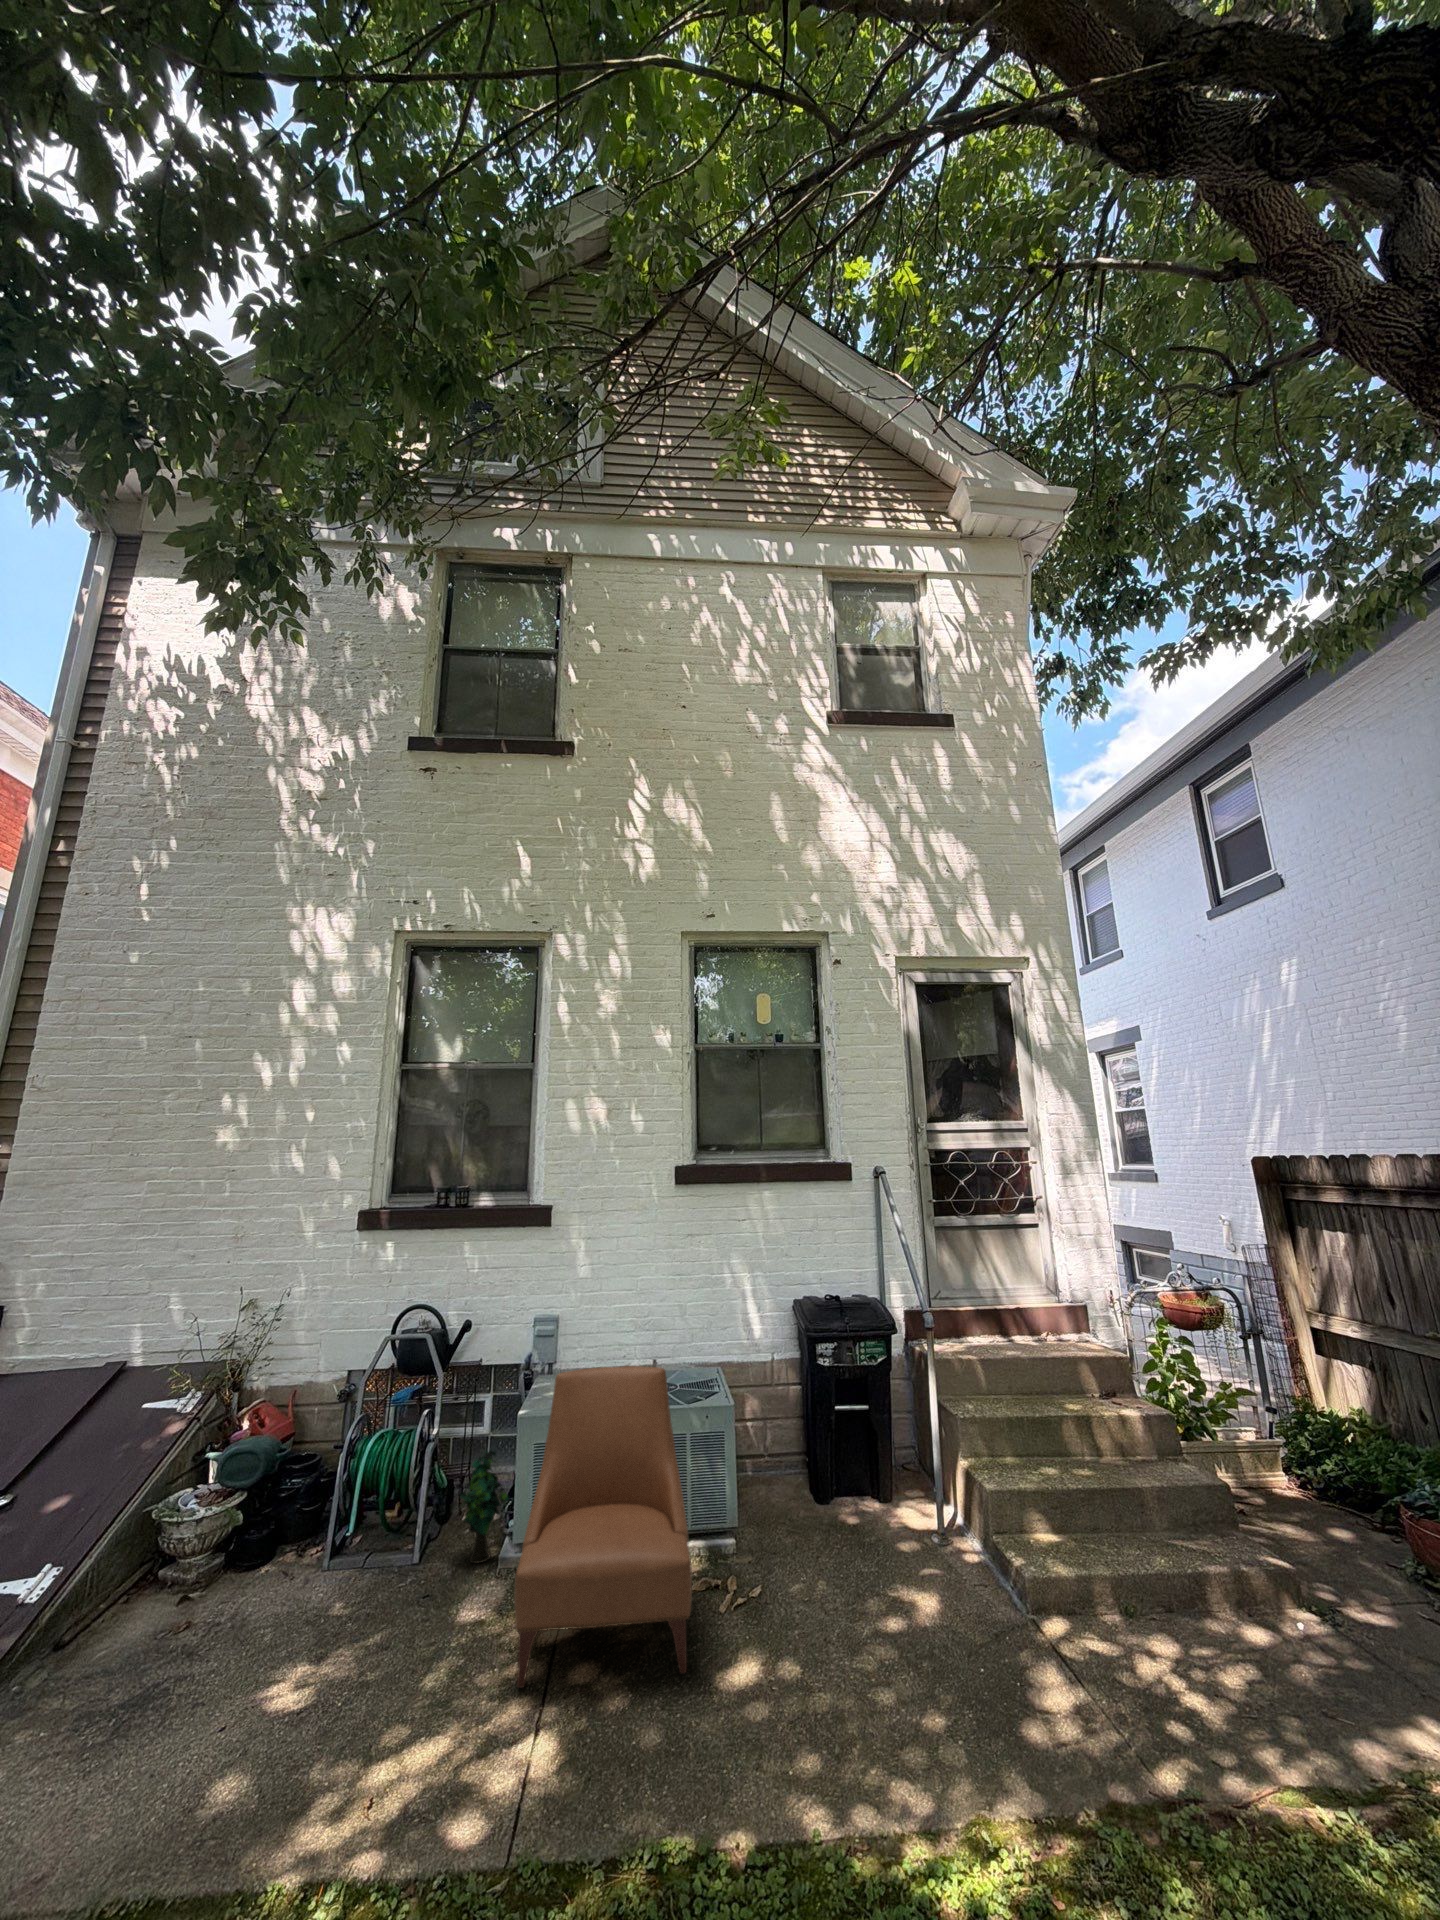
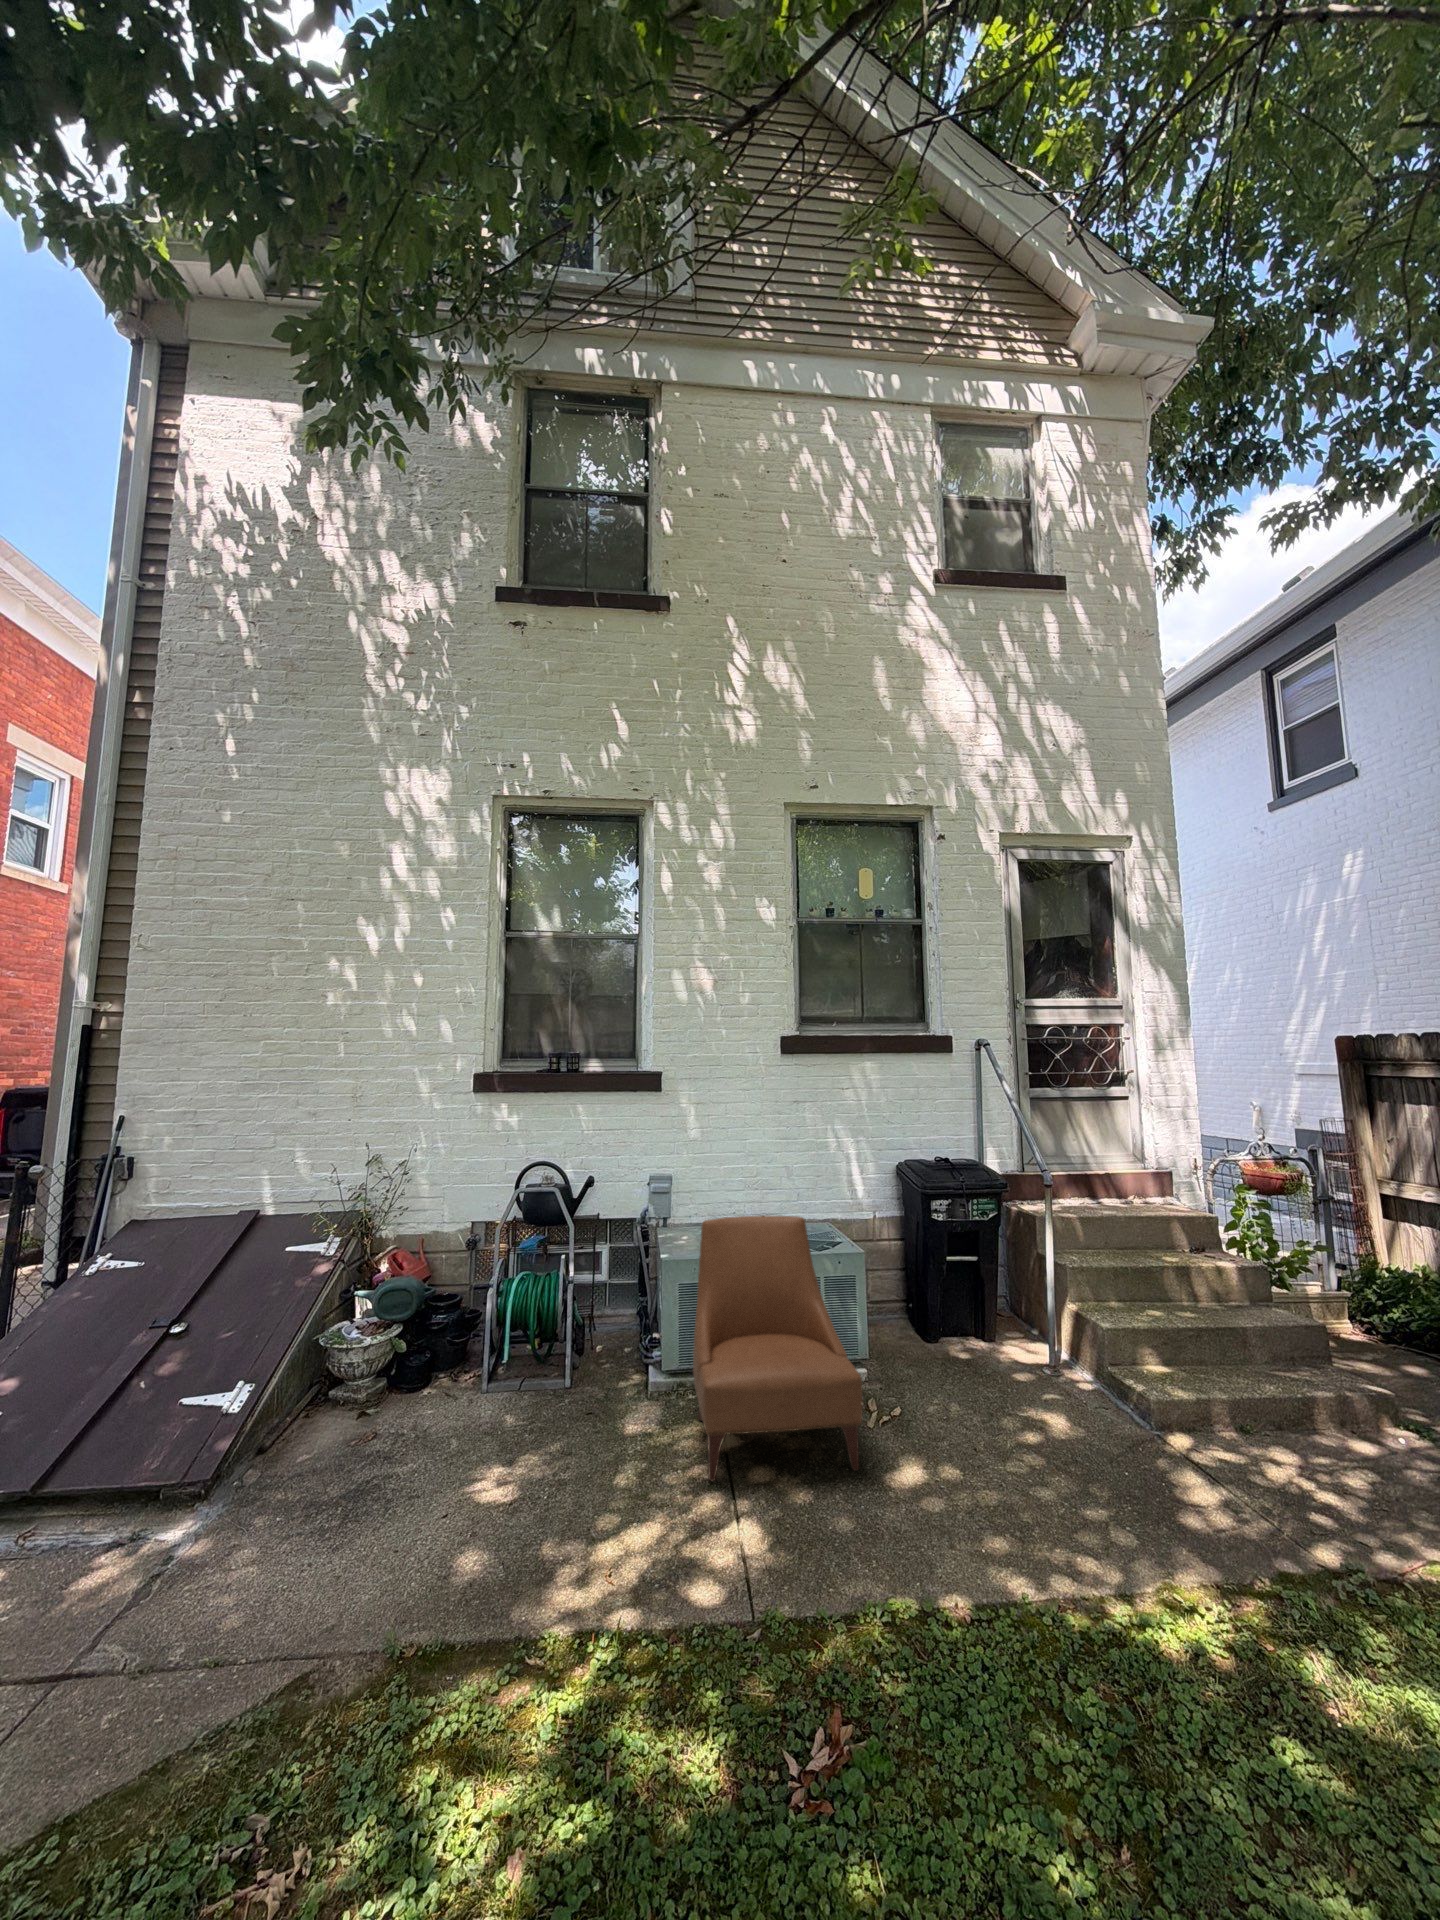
decorative plant: present [460,1451,508,1563] -> none [605,1291,654,1389]

